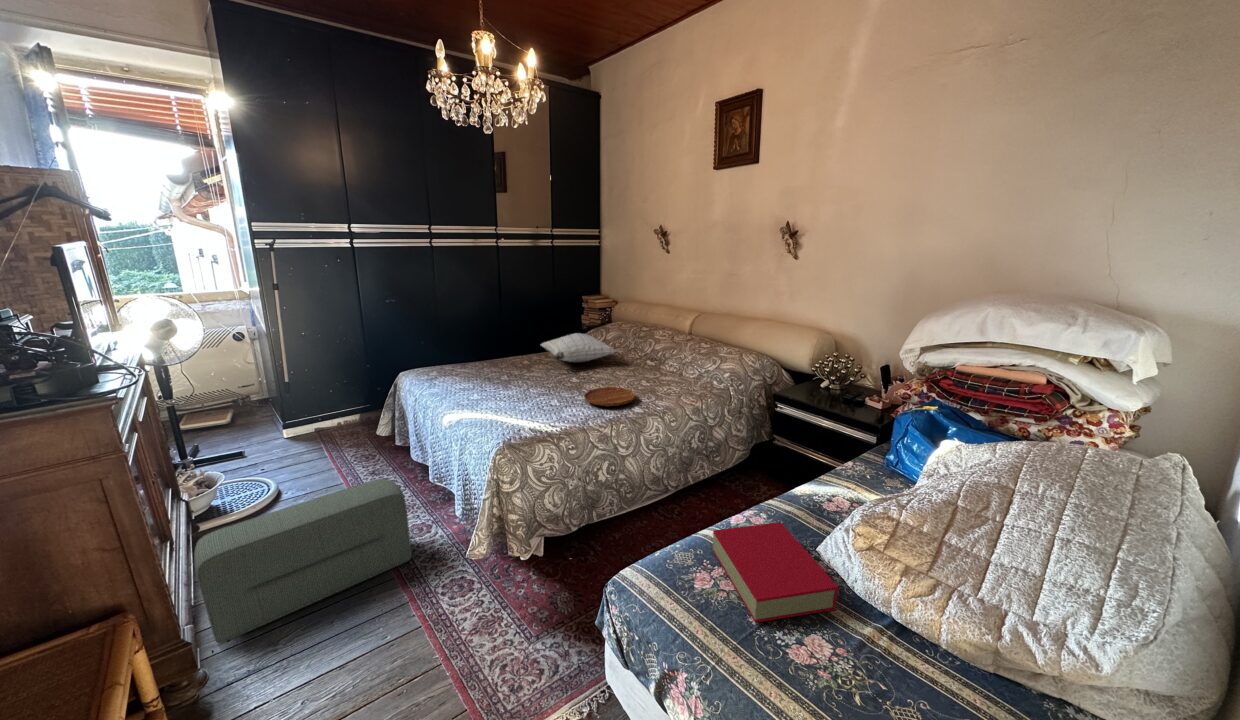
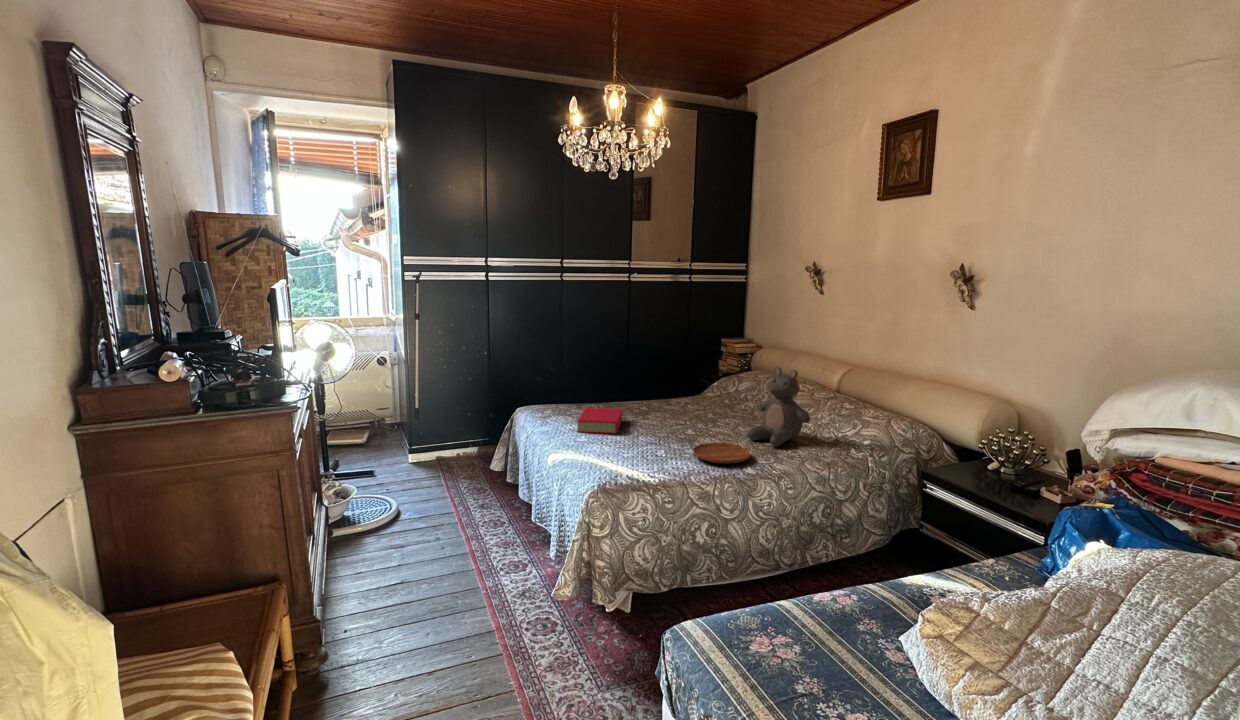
teddy bear: none [626,316,678,386] -> present [747,367,810,447]
pillow: present [541,333,615,362] -> none [660,380,742,413]
pouf: present [194,478,412,643] -> none [331,508,504,632]
book: present [713,522,838,623] -> present [577,408,622,434]

